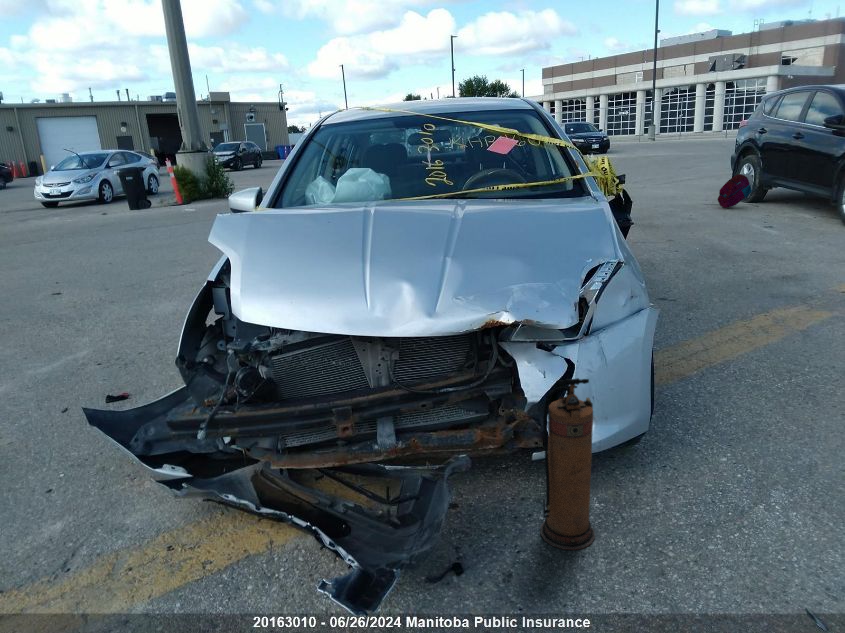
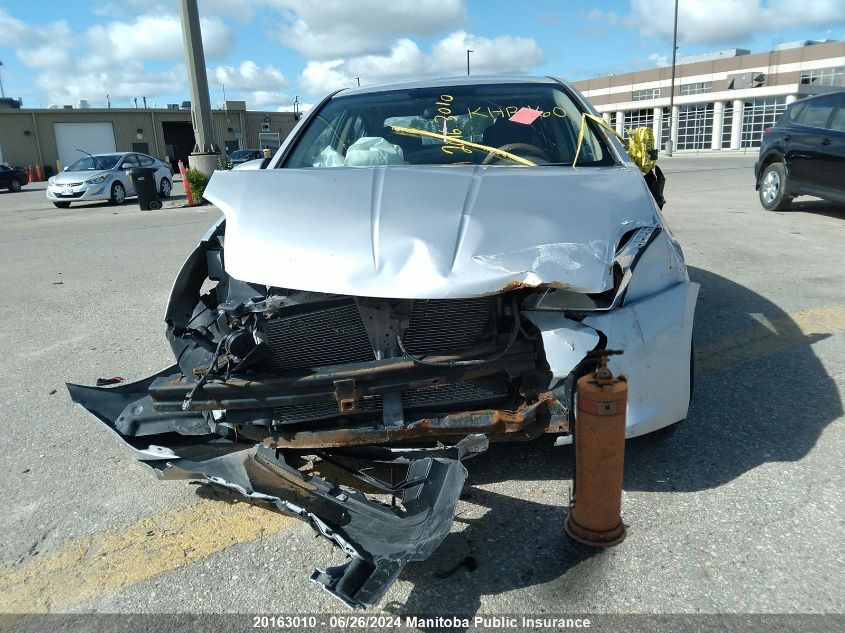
backpack: present [718,174,753,208] -> none [747,179,785,215]

